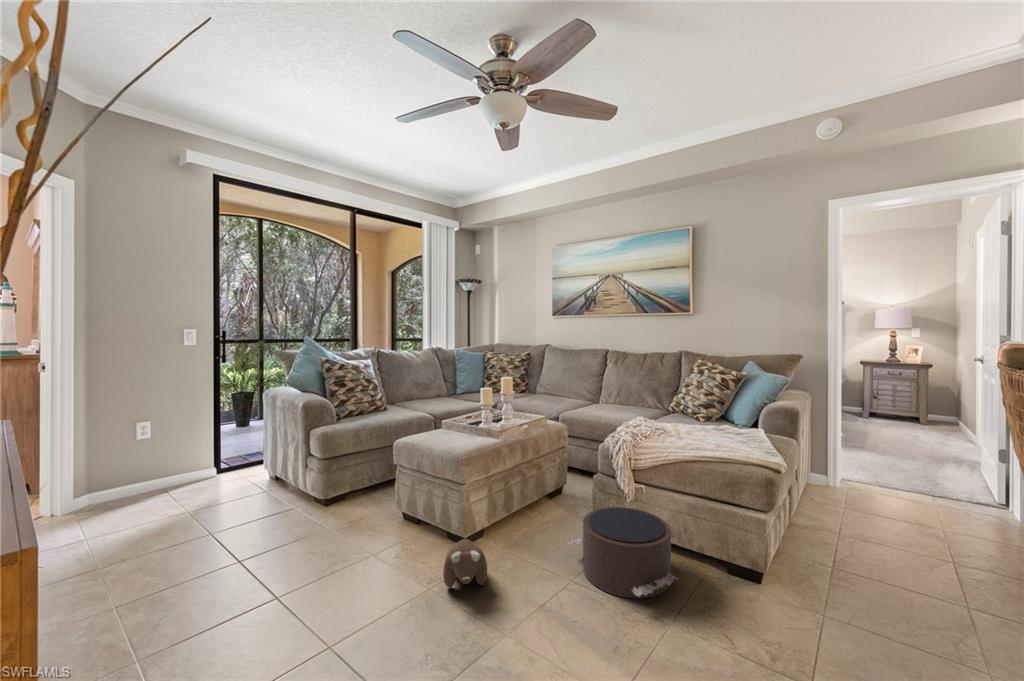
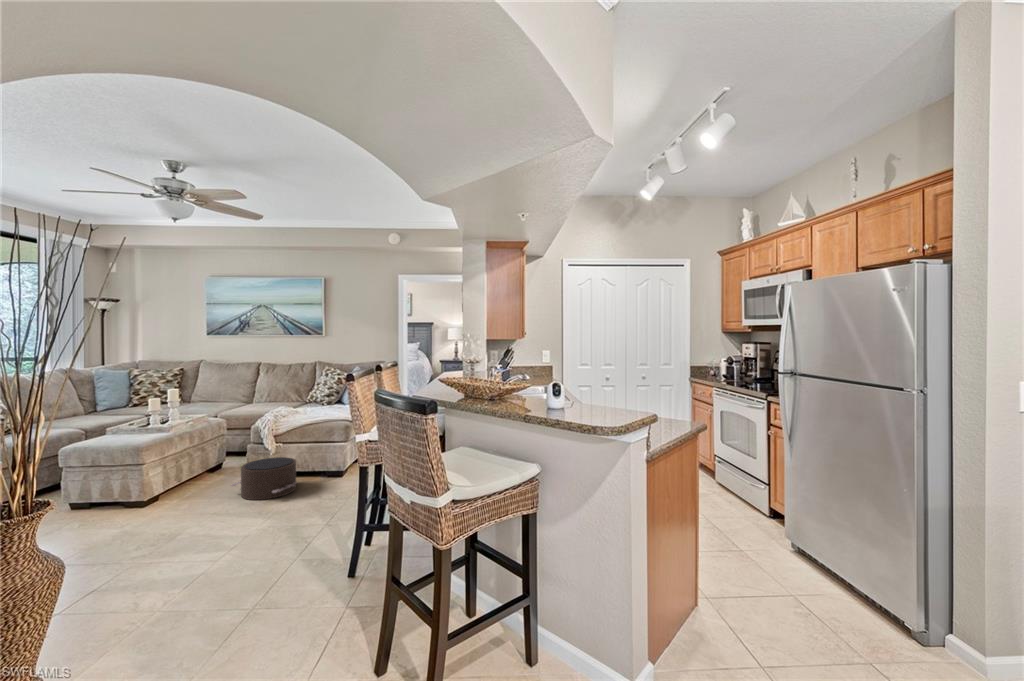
plush toy: present [443,539,487,588] -> none [136,493,172,524]

